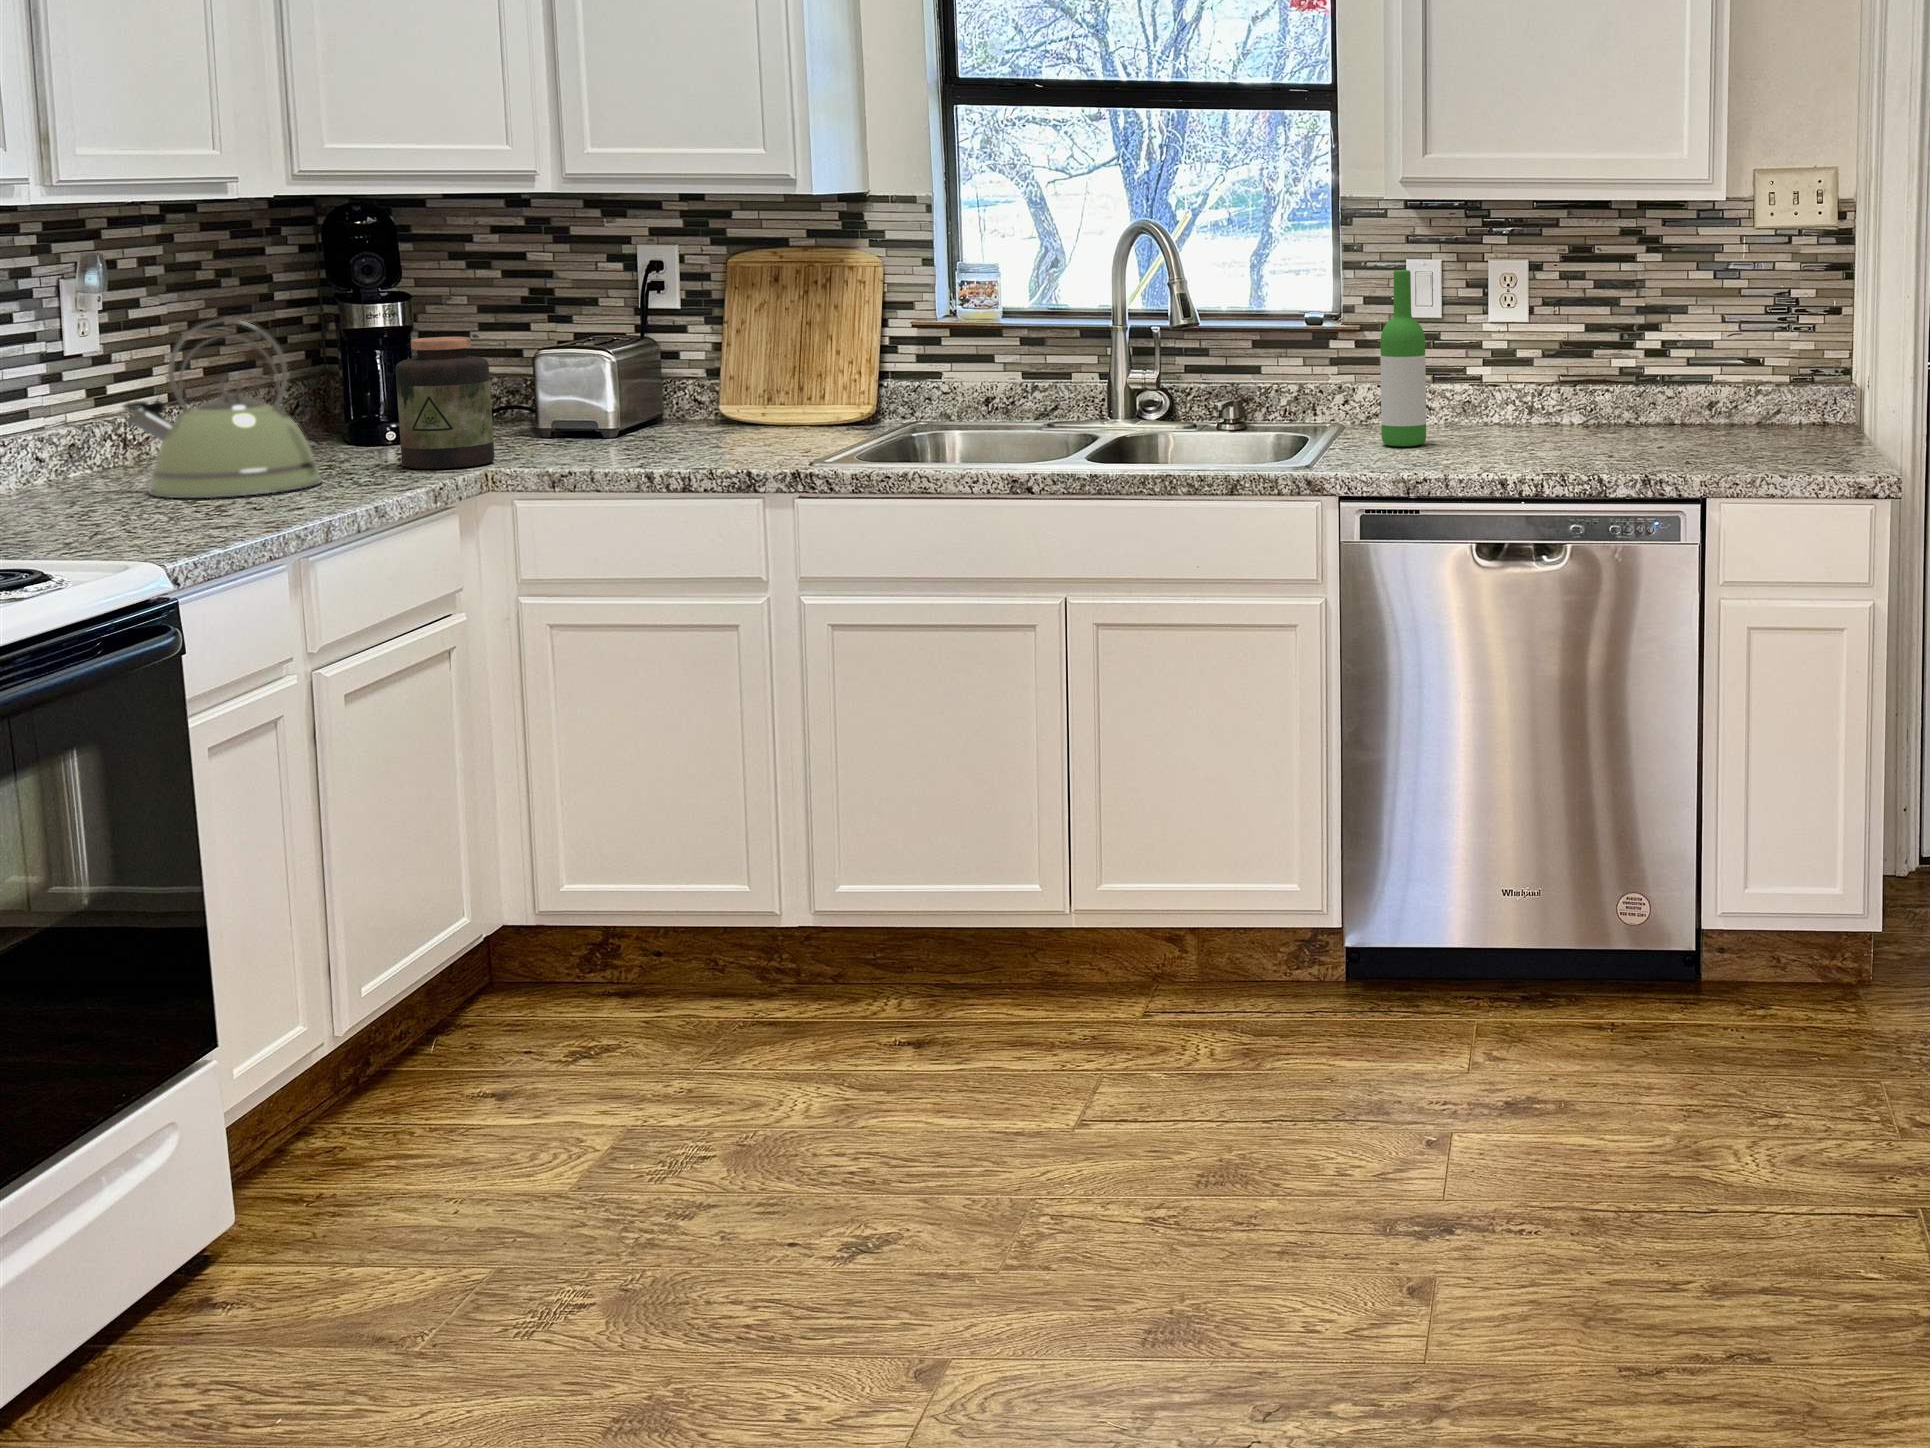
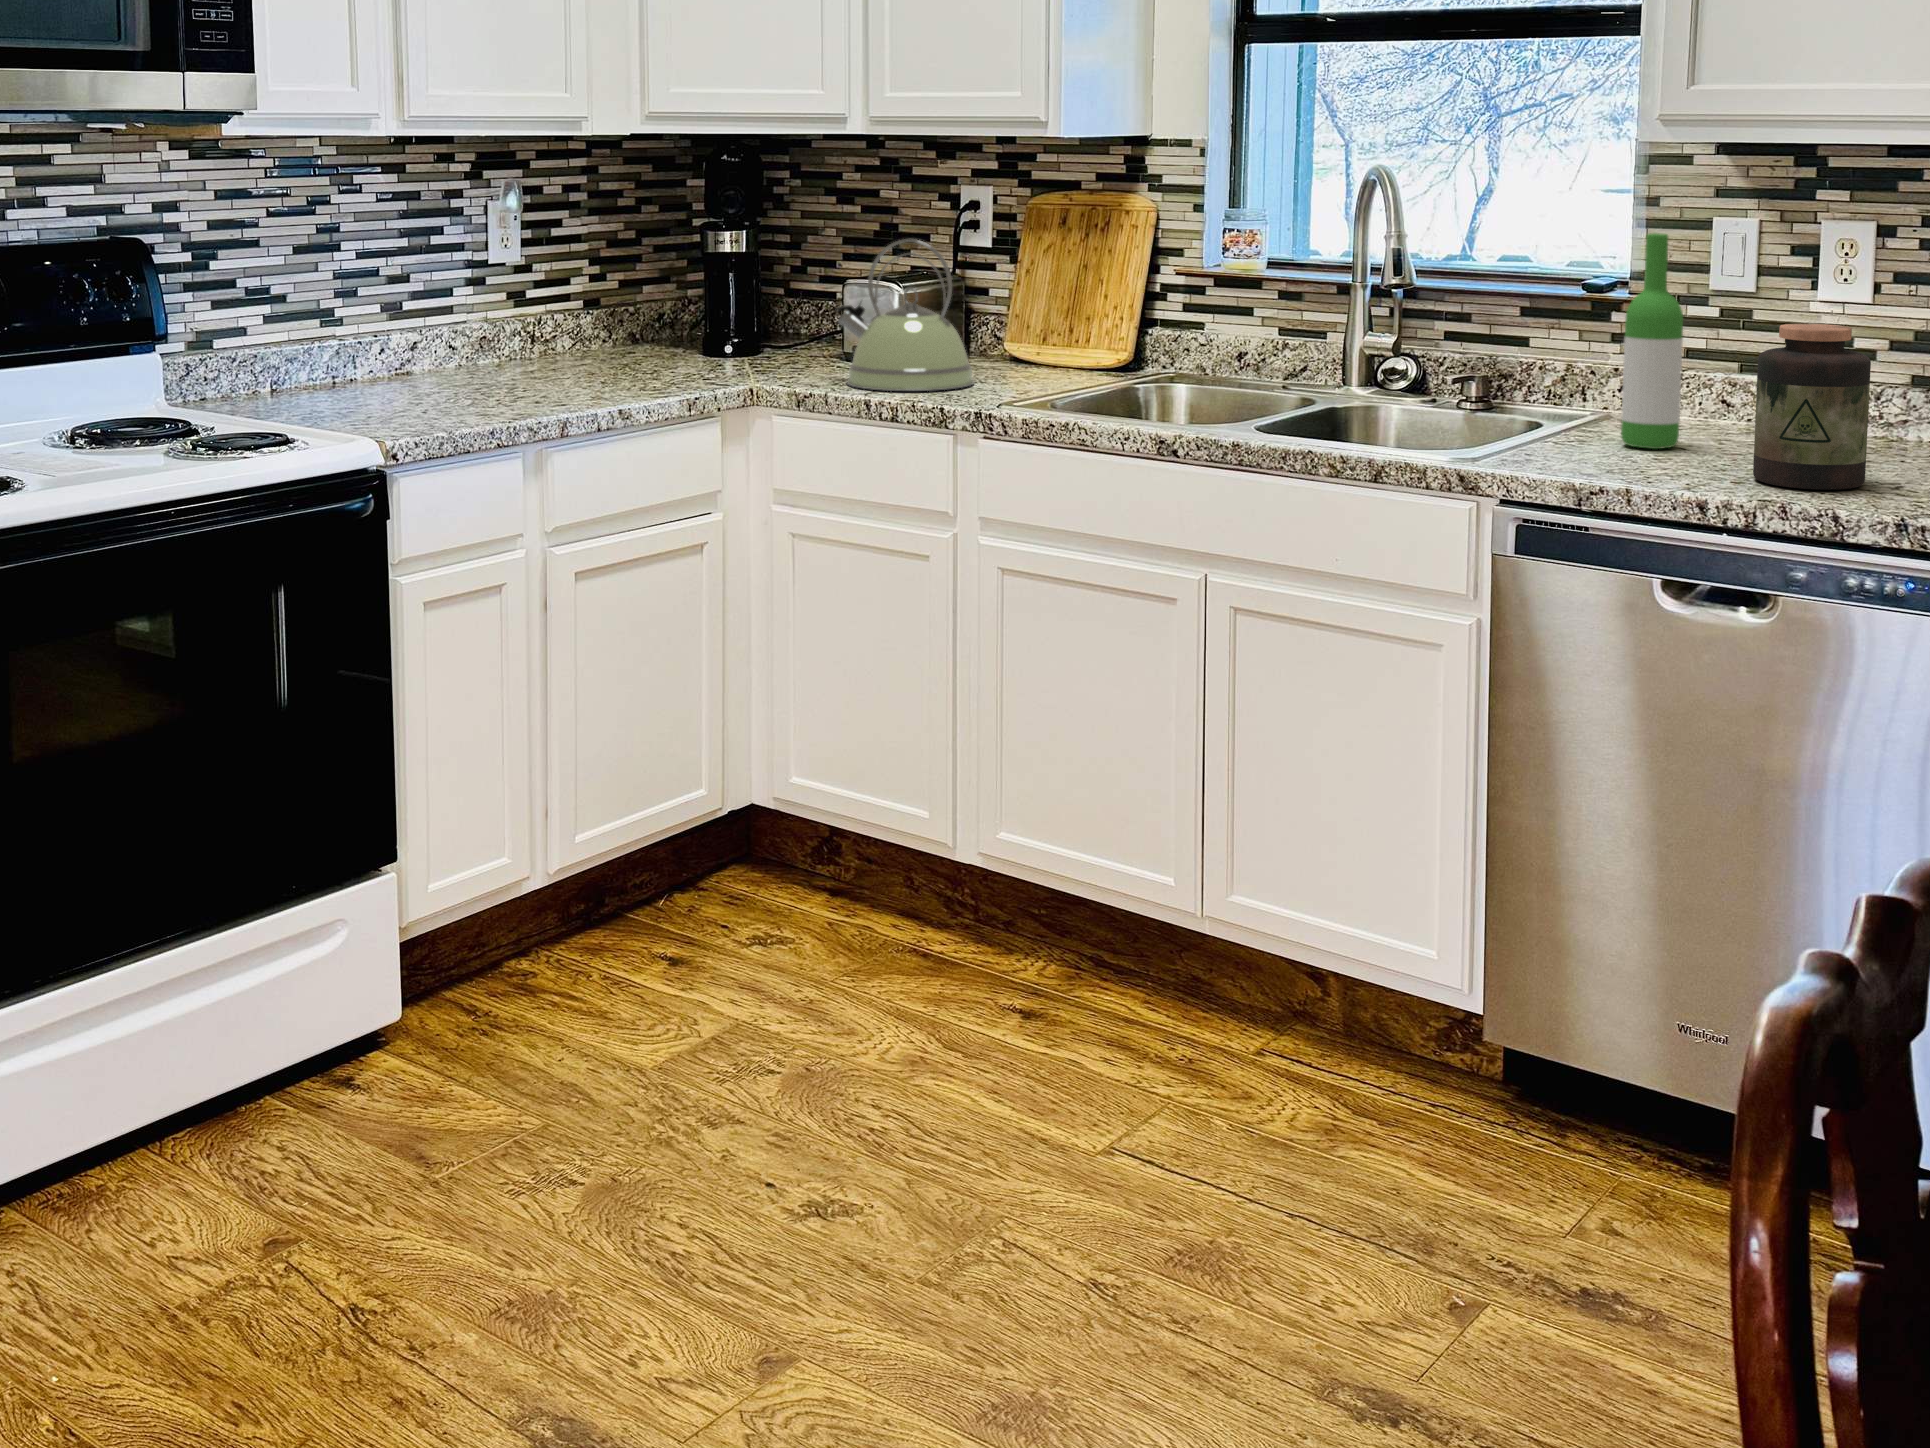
kettle: present [123,318,322,498] -> present [836,239,974,391]
jar: present [396,337,494,469] -> present [1753,324,1871,490]

